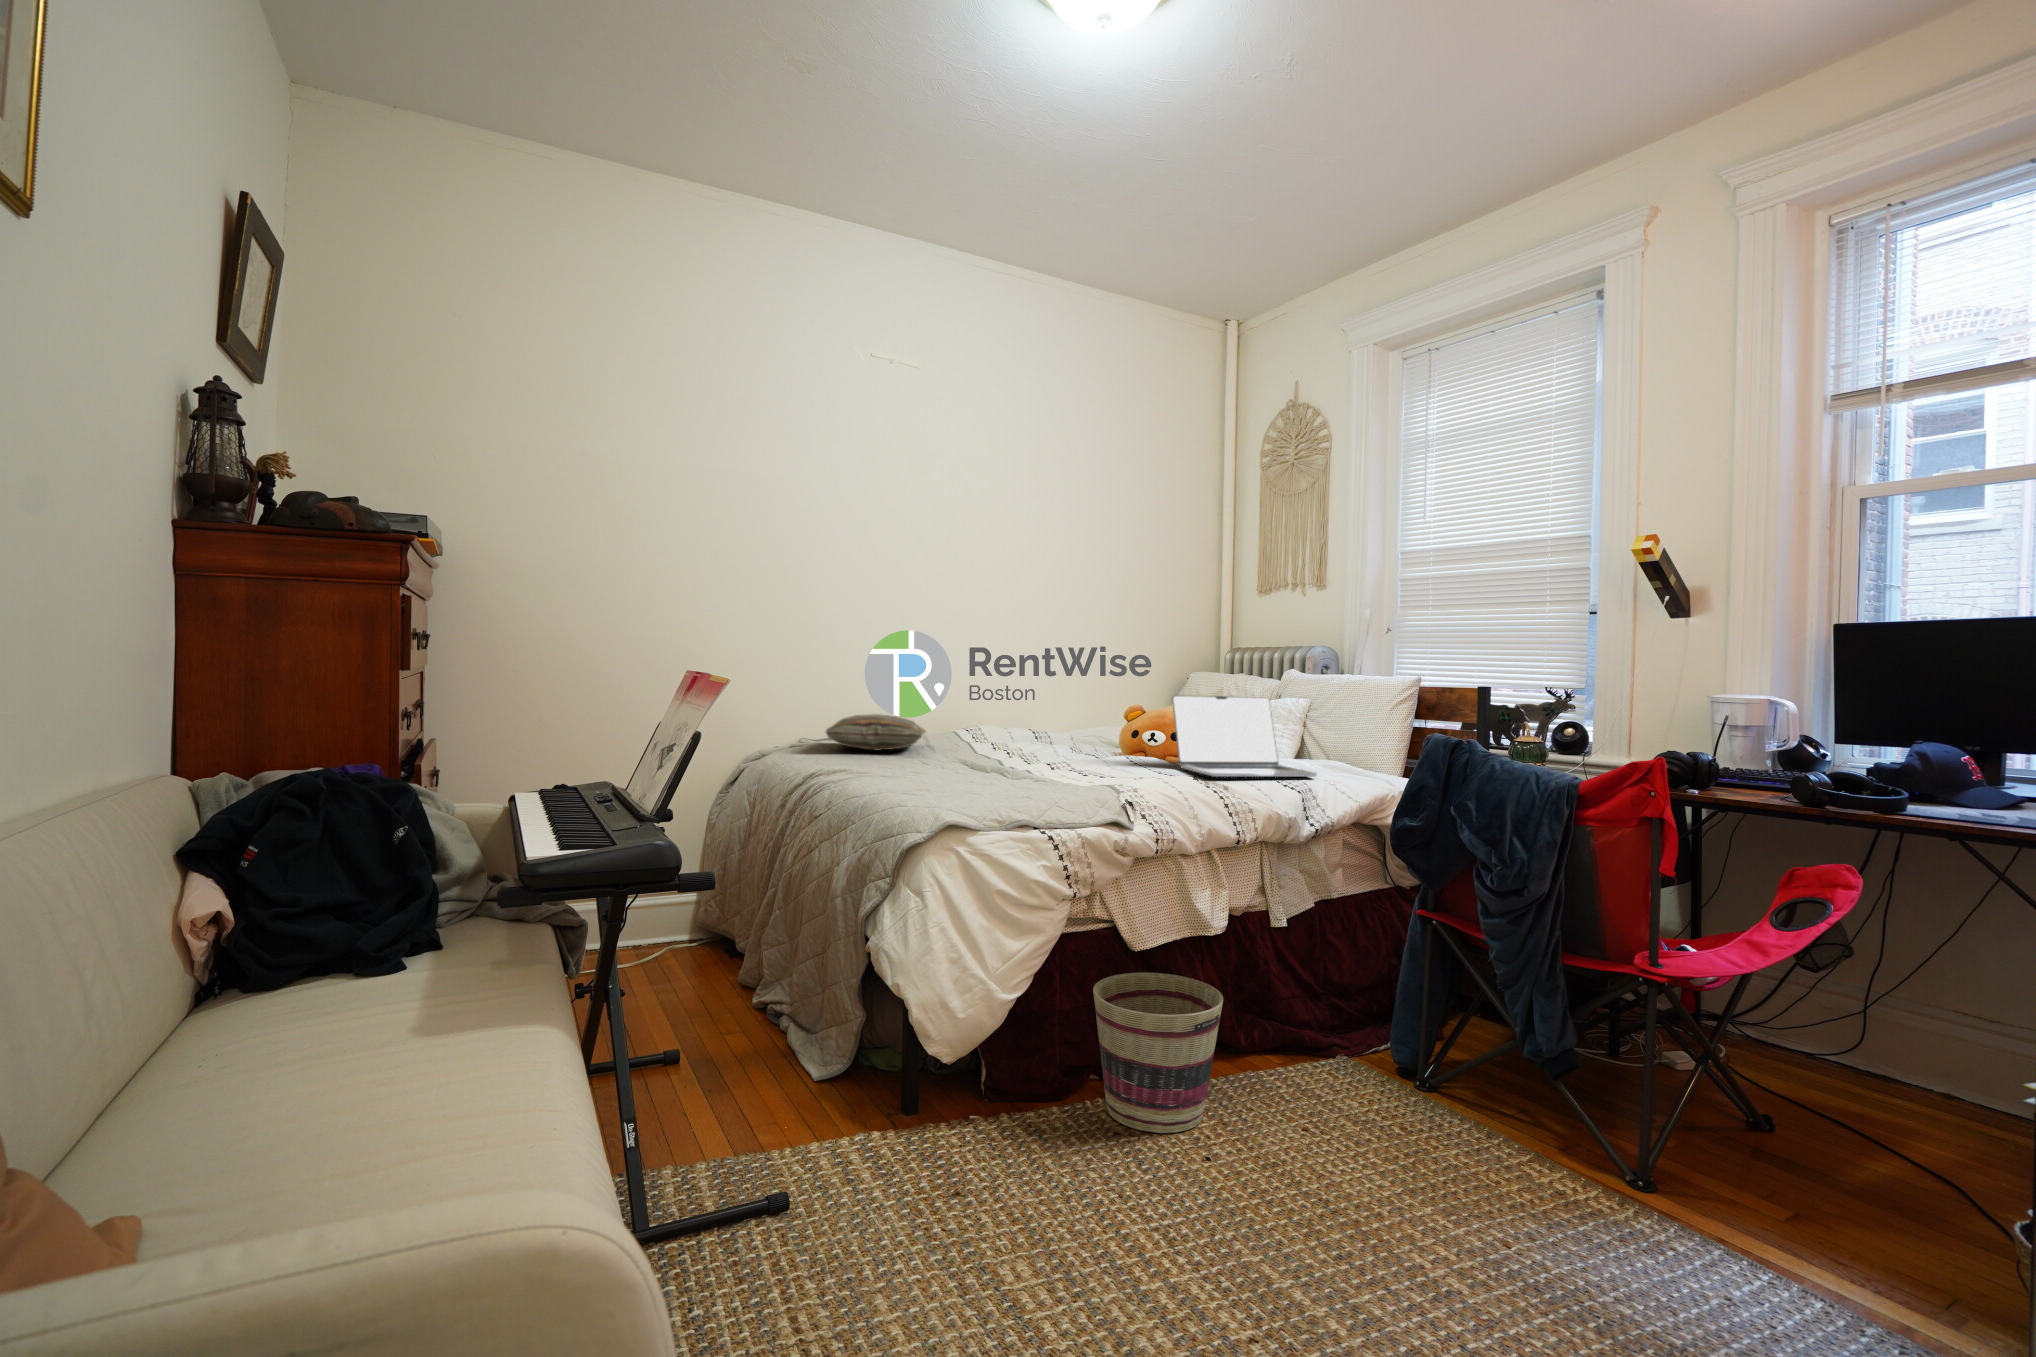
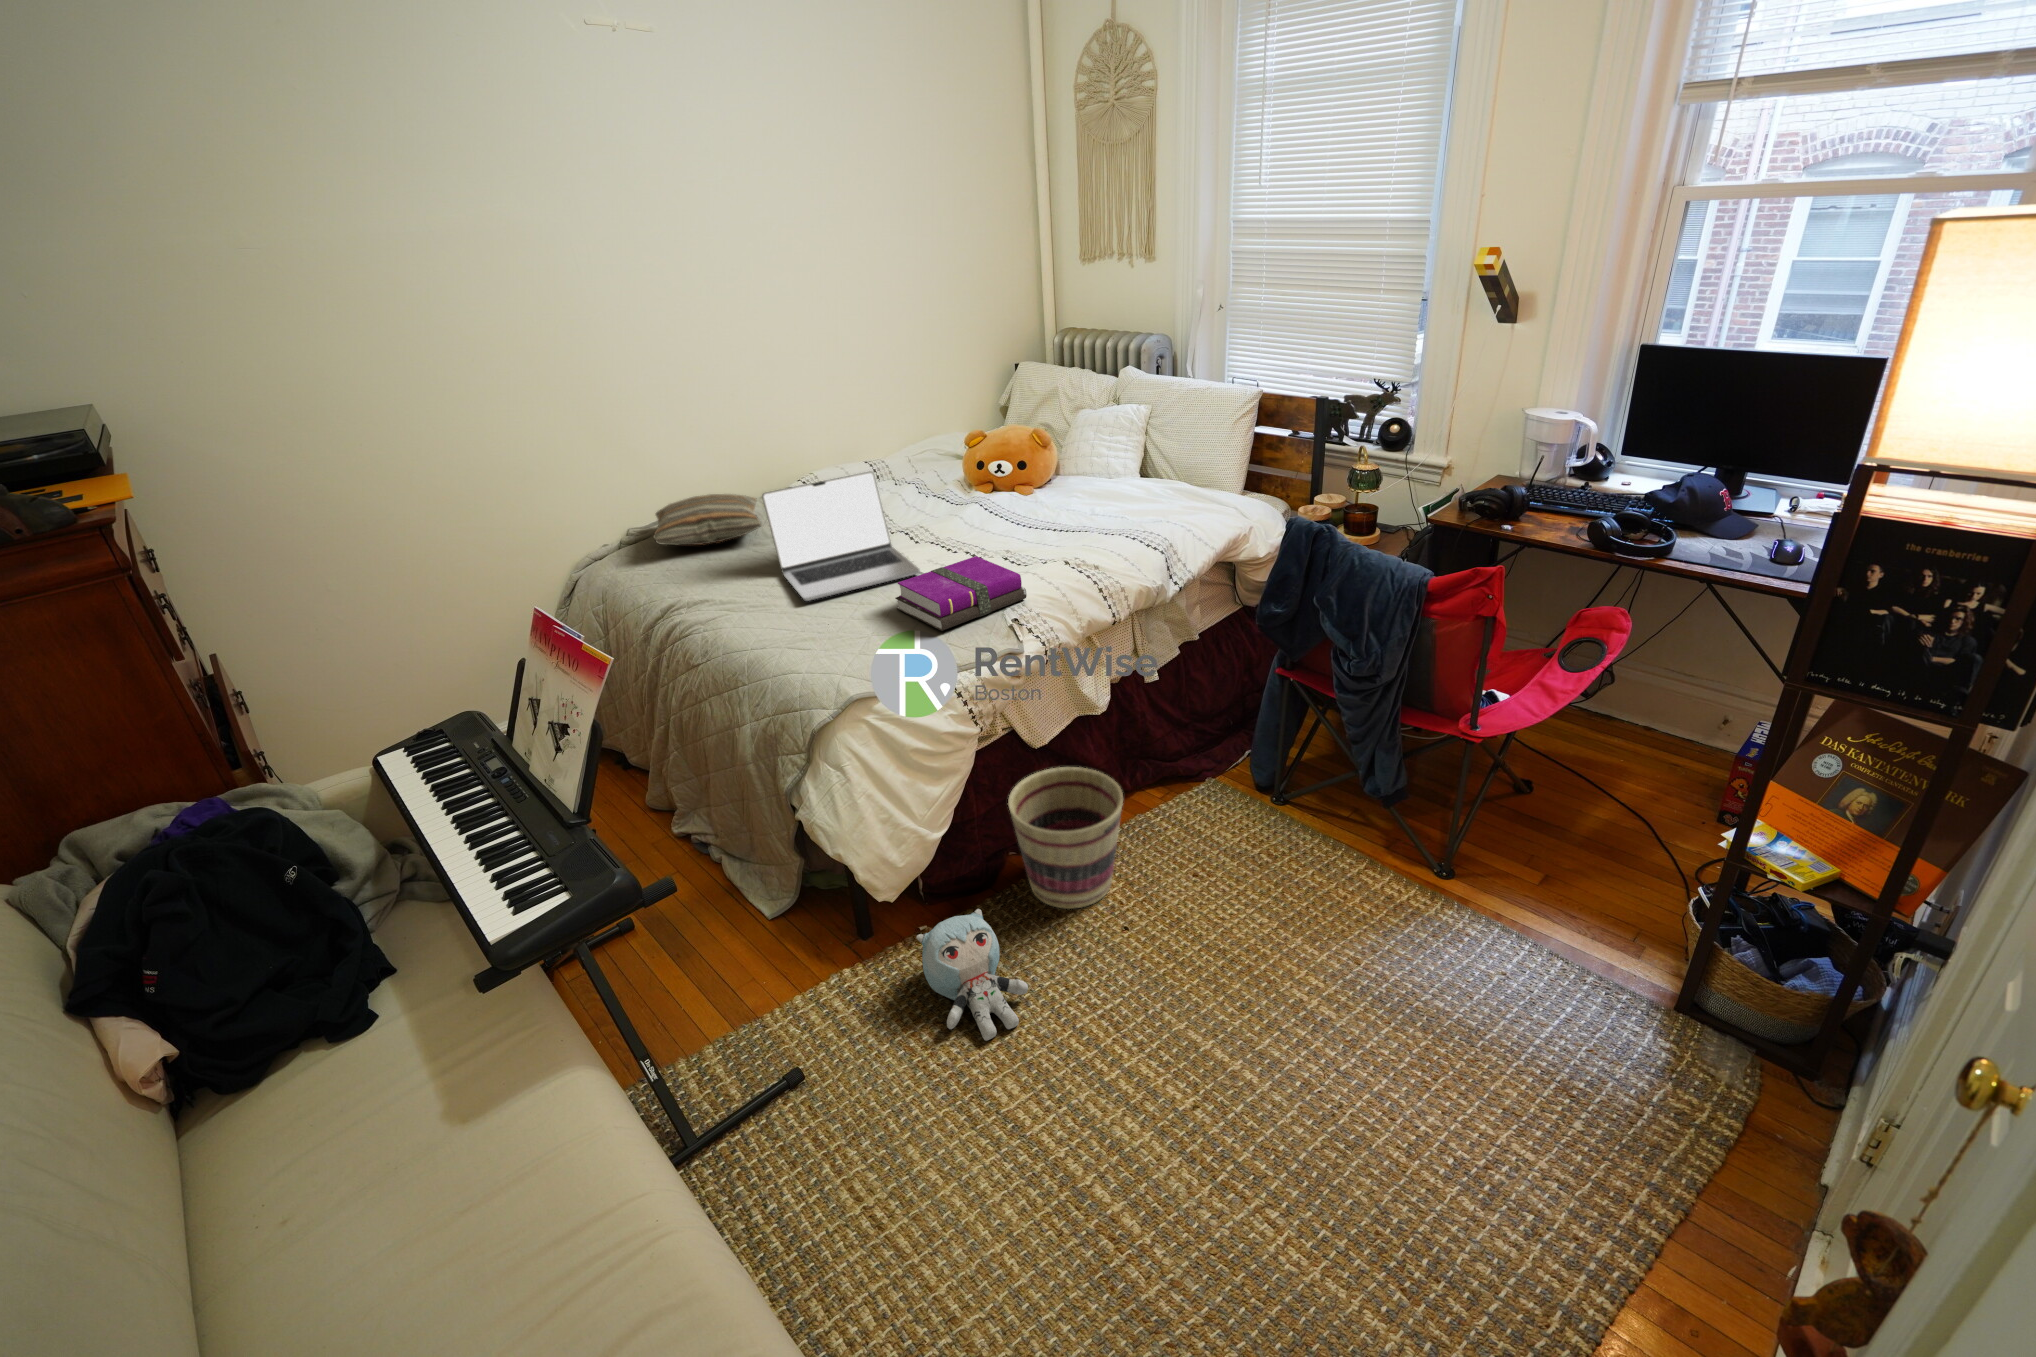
laptop: present [1172,695,1317,777] -> present [762,471,920,601]
notebook: none [1020,759,1149,796] -> present [895,556,1027,631]
plush toy: none [957,1078,1072,1221] -> present [916,909,1028,1041]

